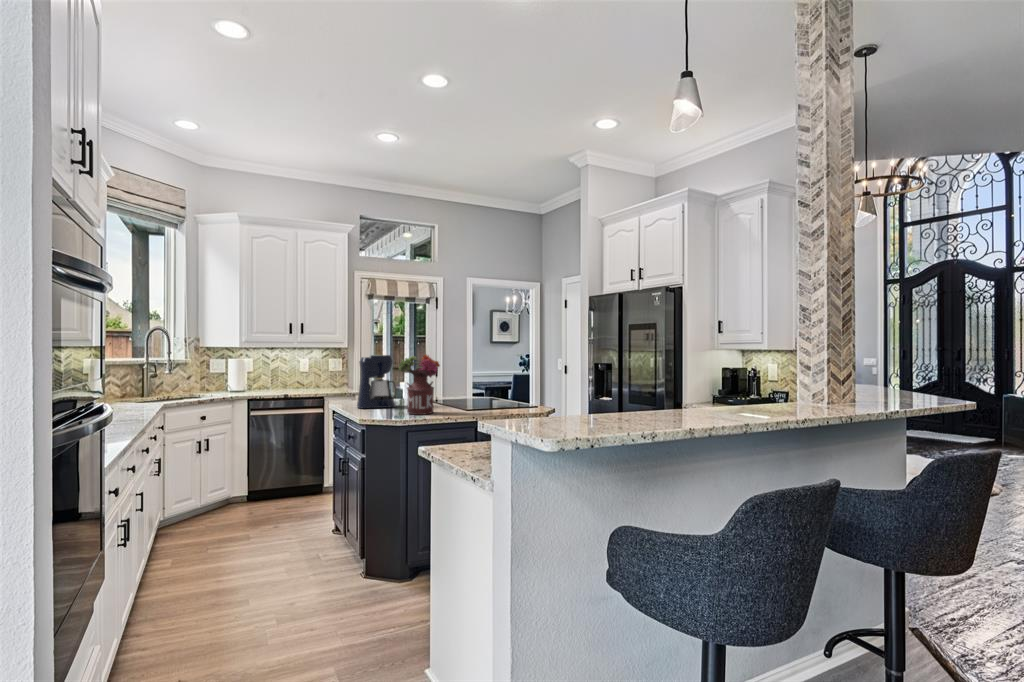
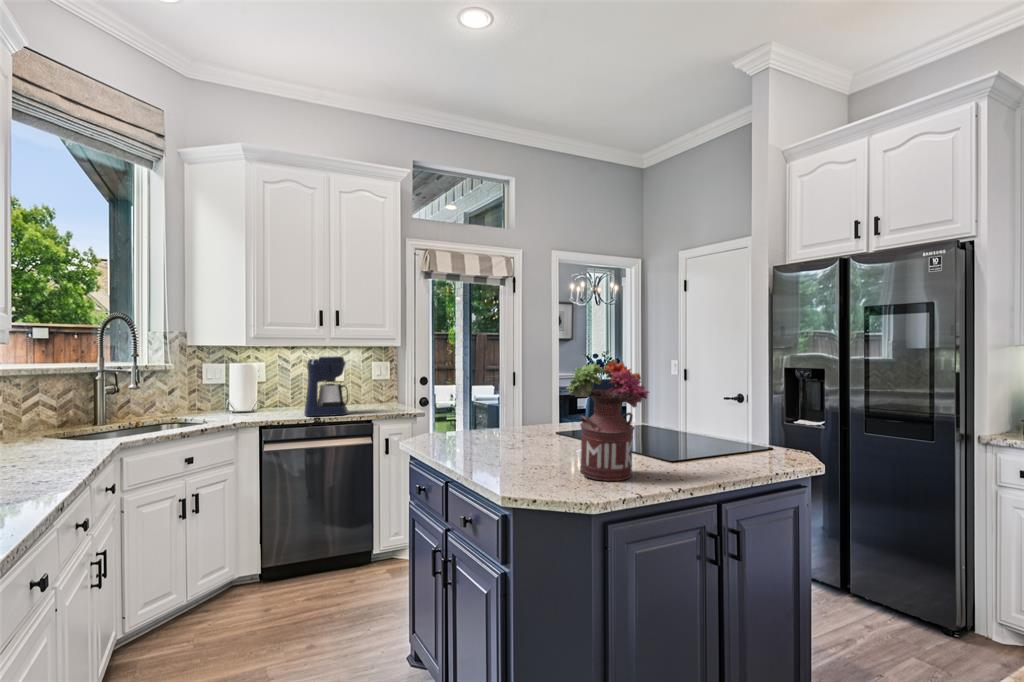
coffee maker: present [357,355,396,408] -> present [304,356,349,416]

